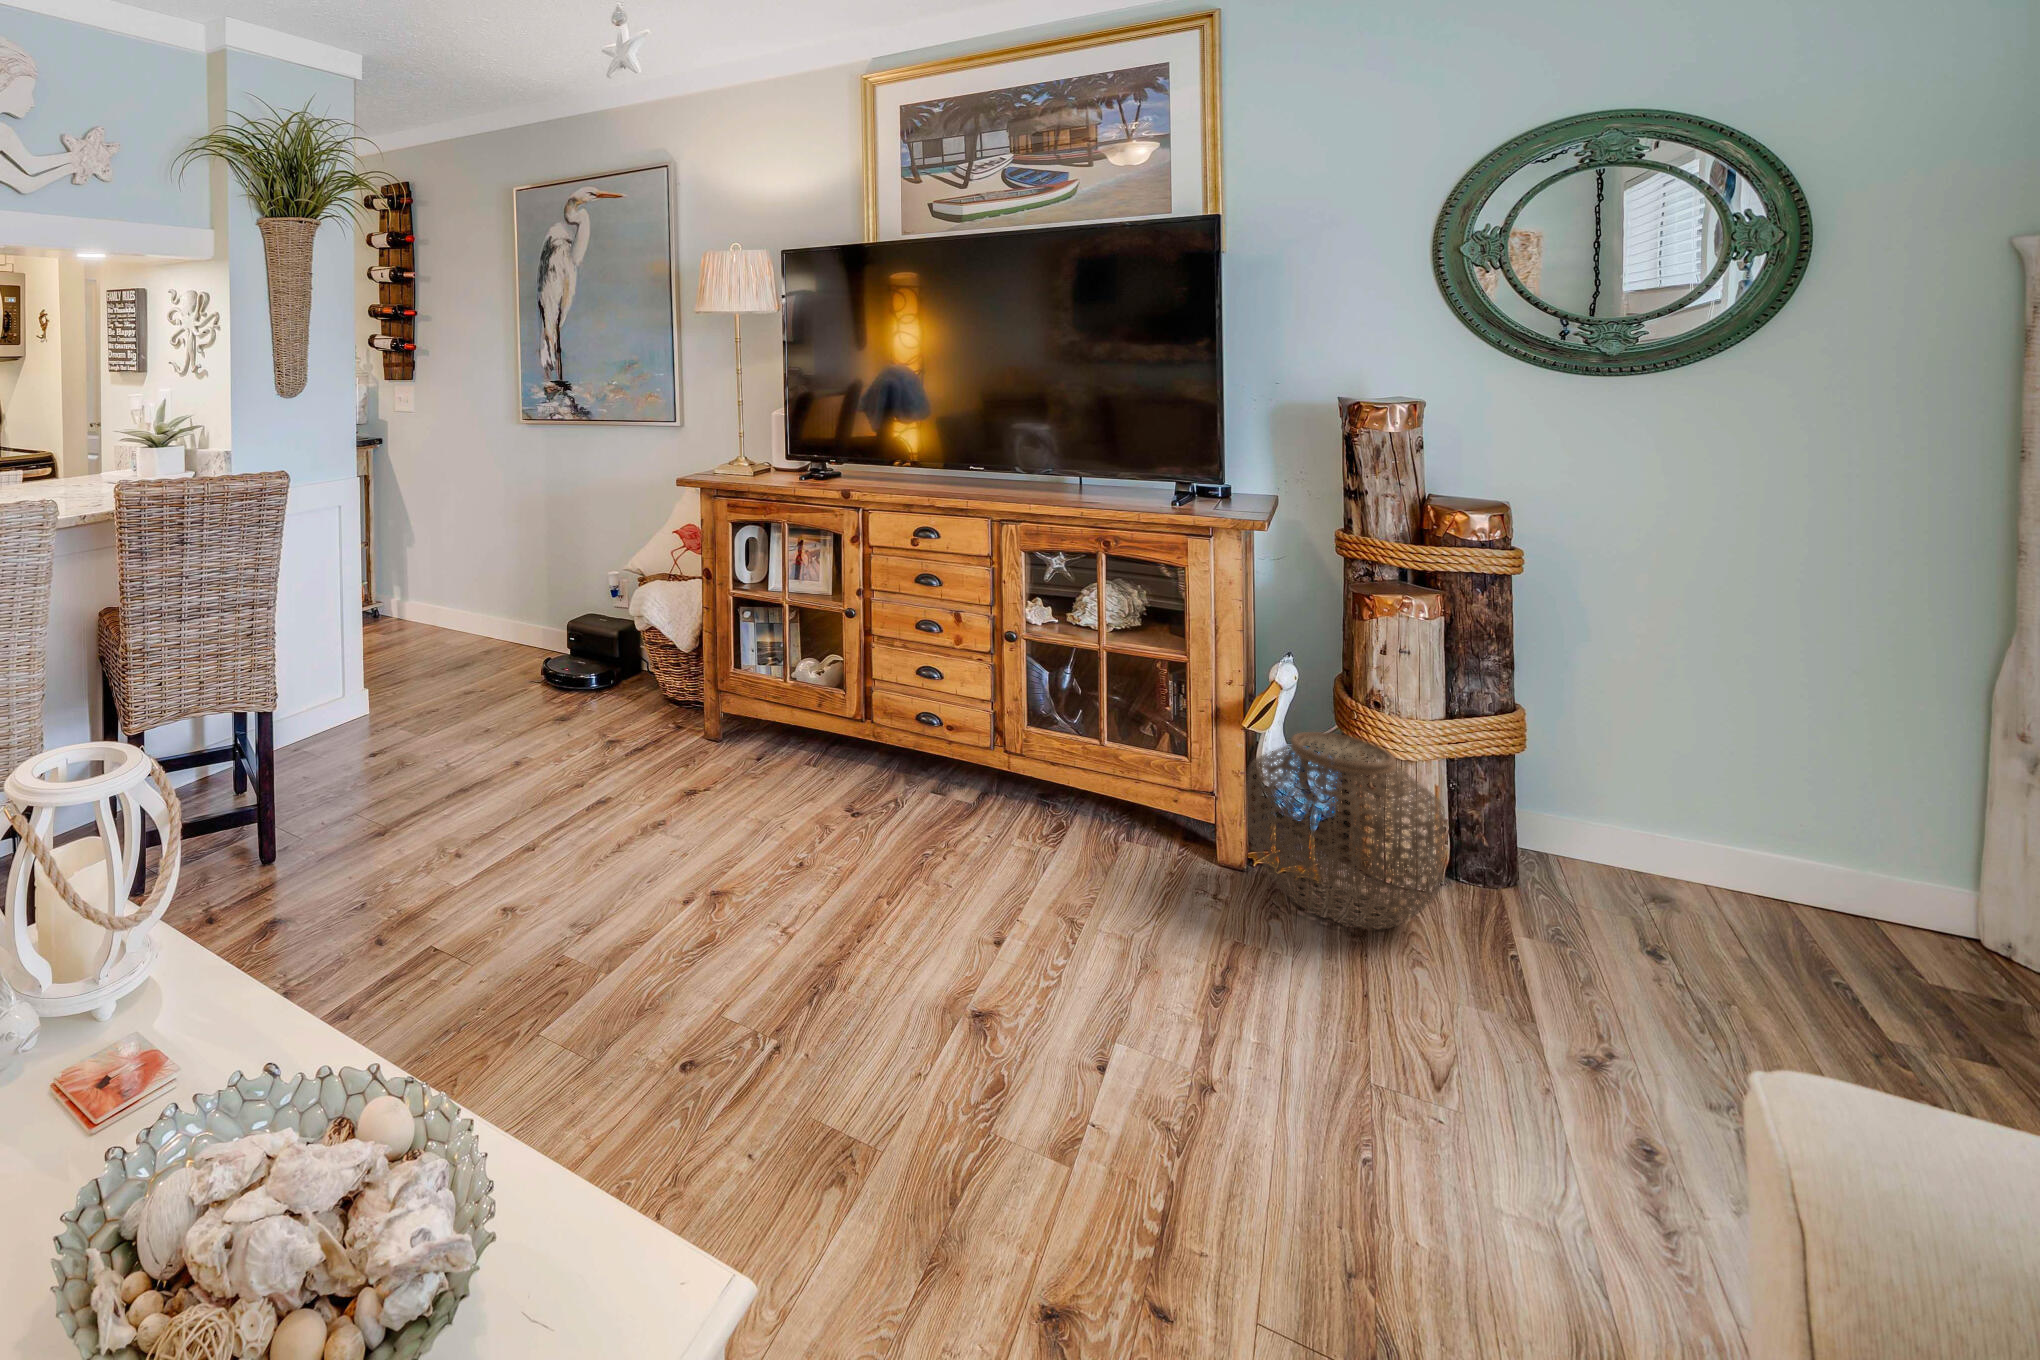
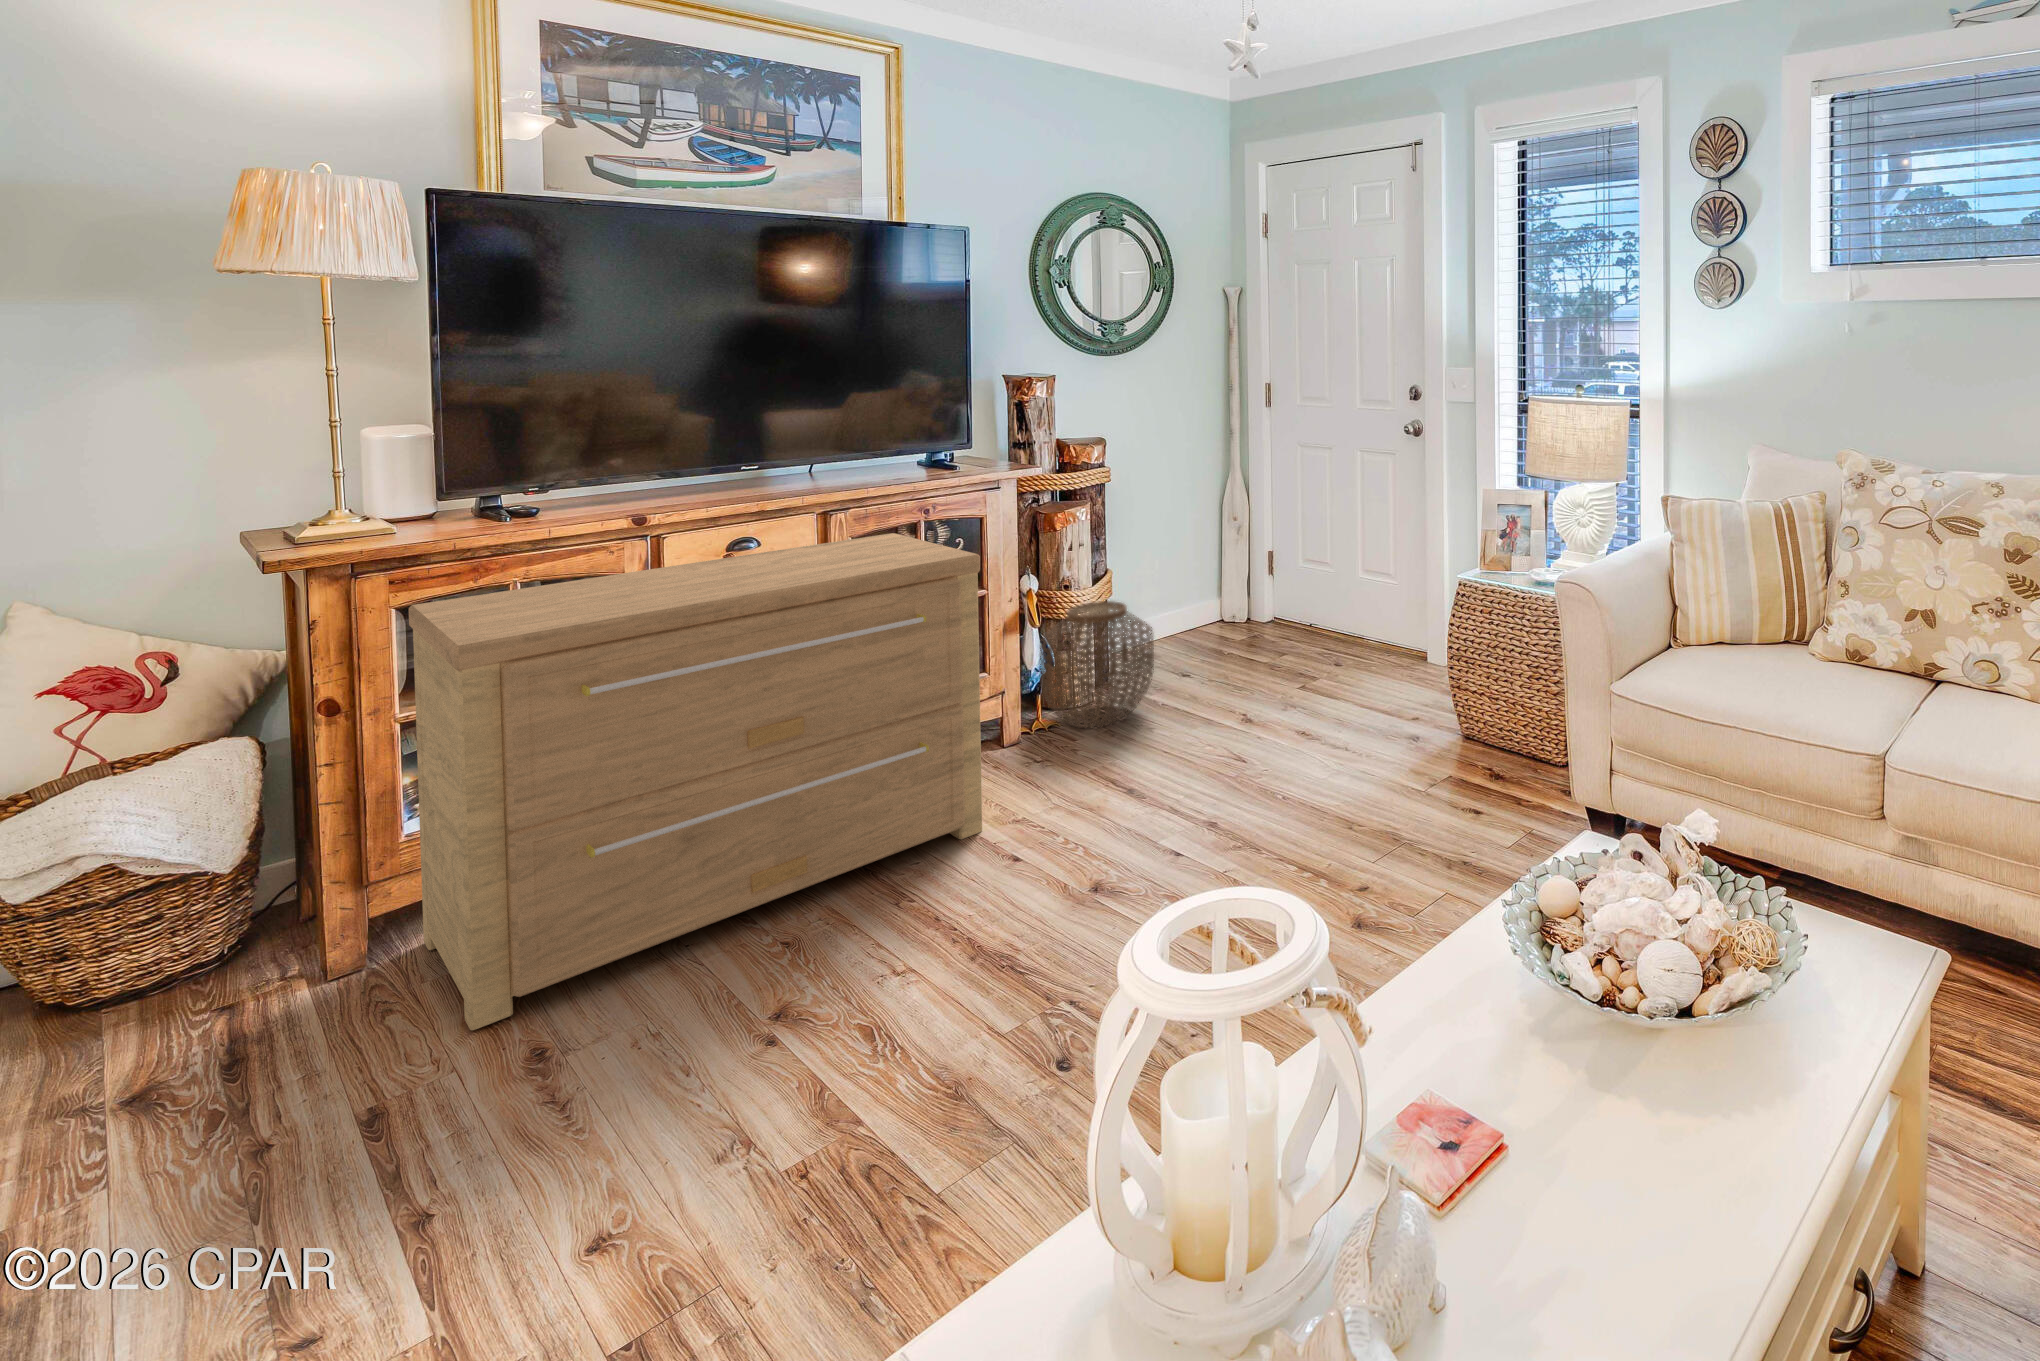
side table: none [652,520,1053,902] -> present [409,533,982,1030]

